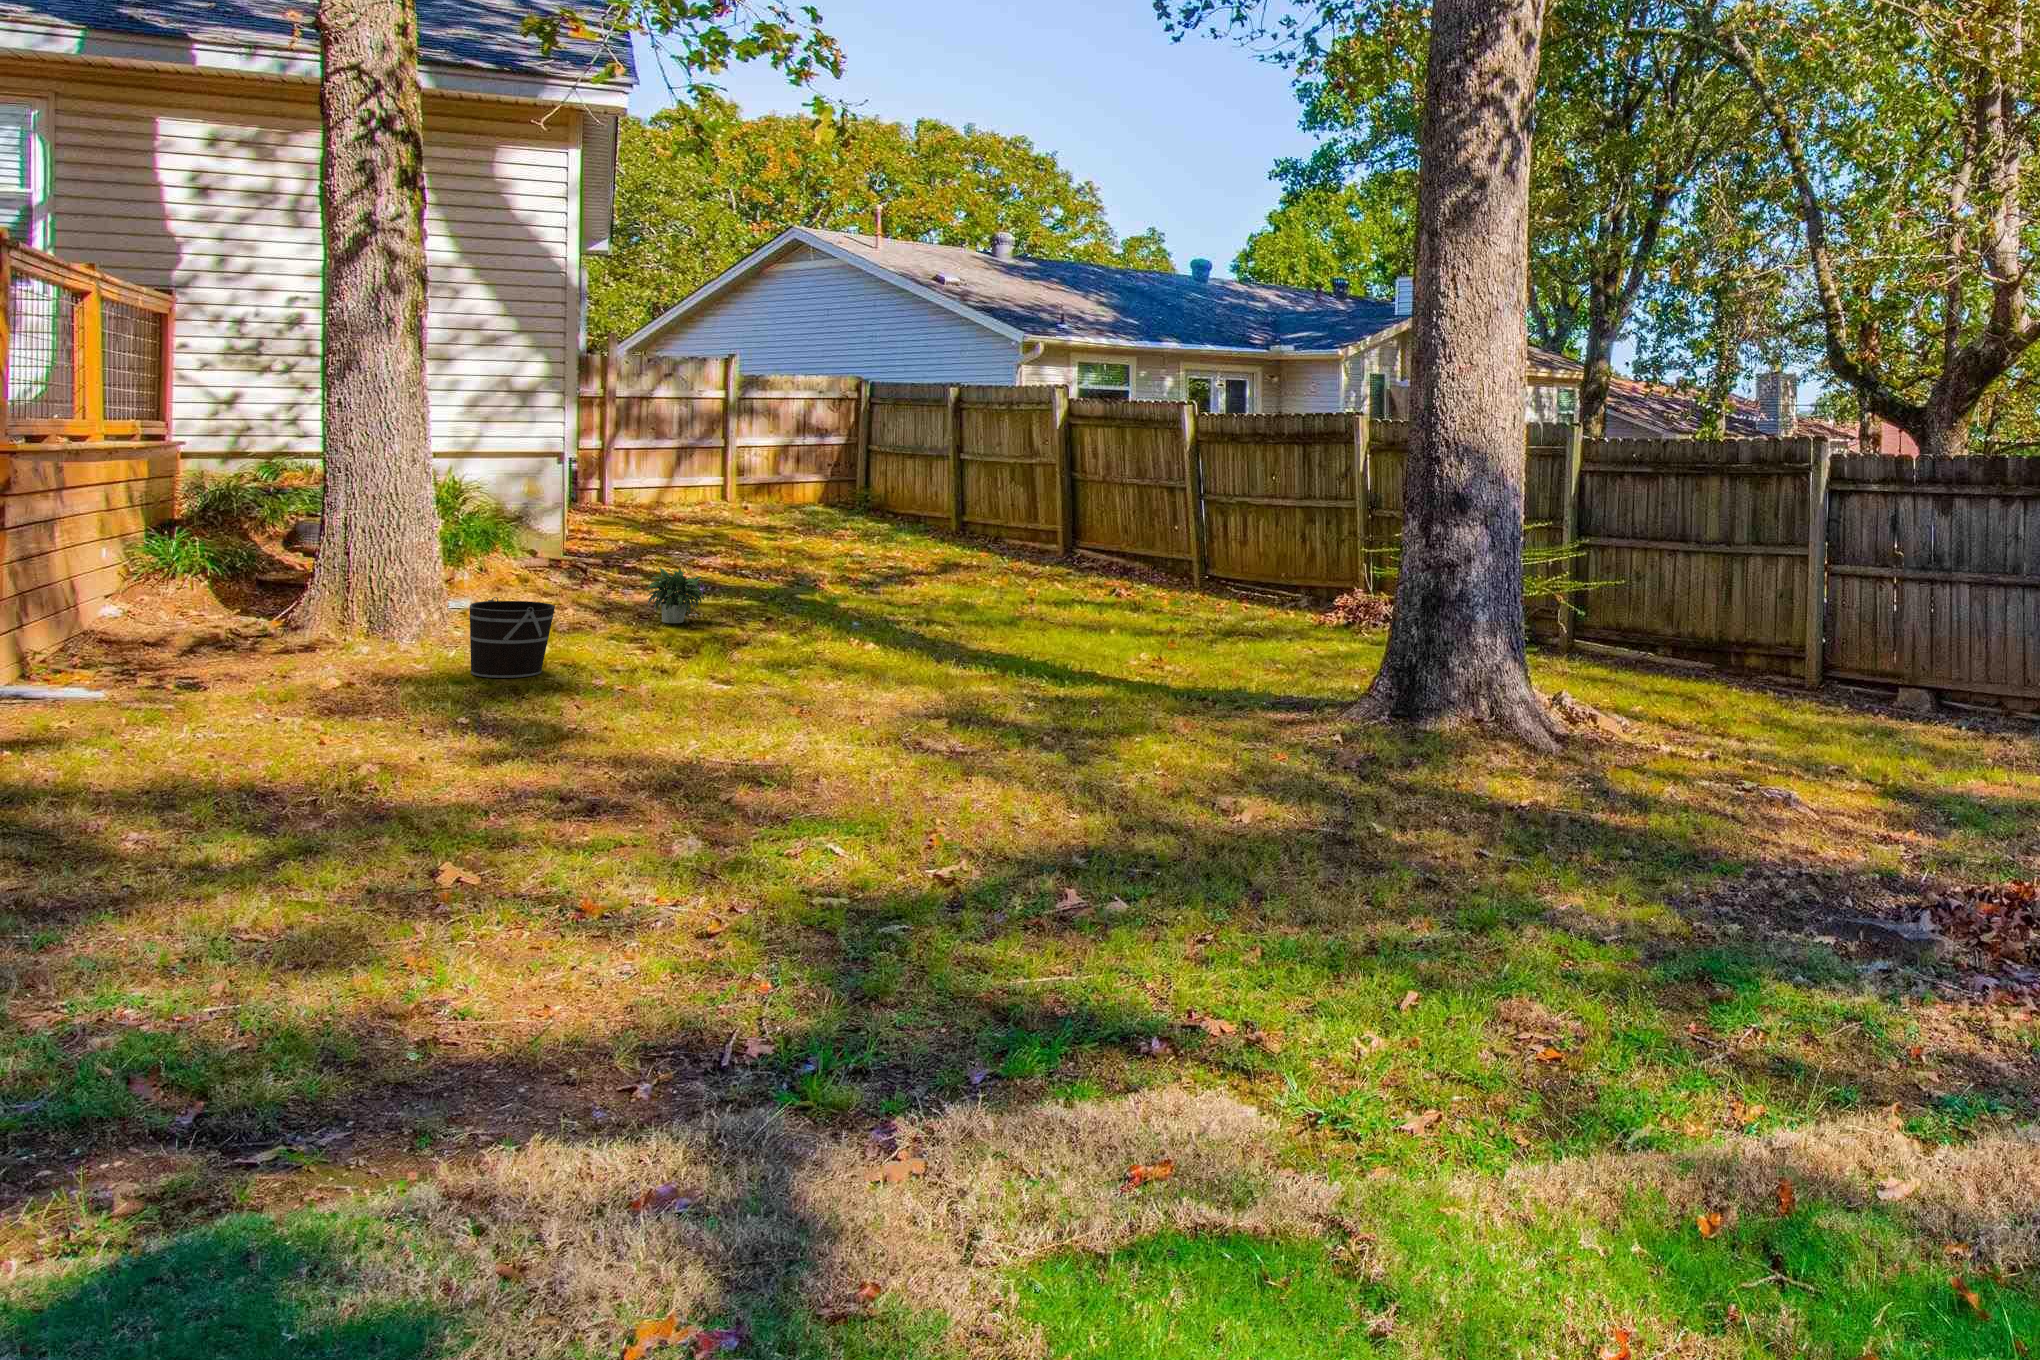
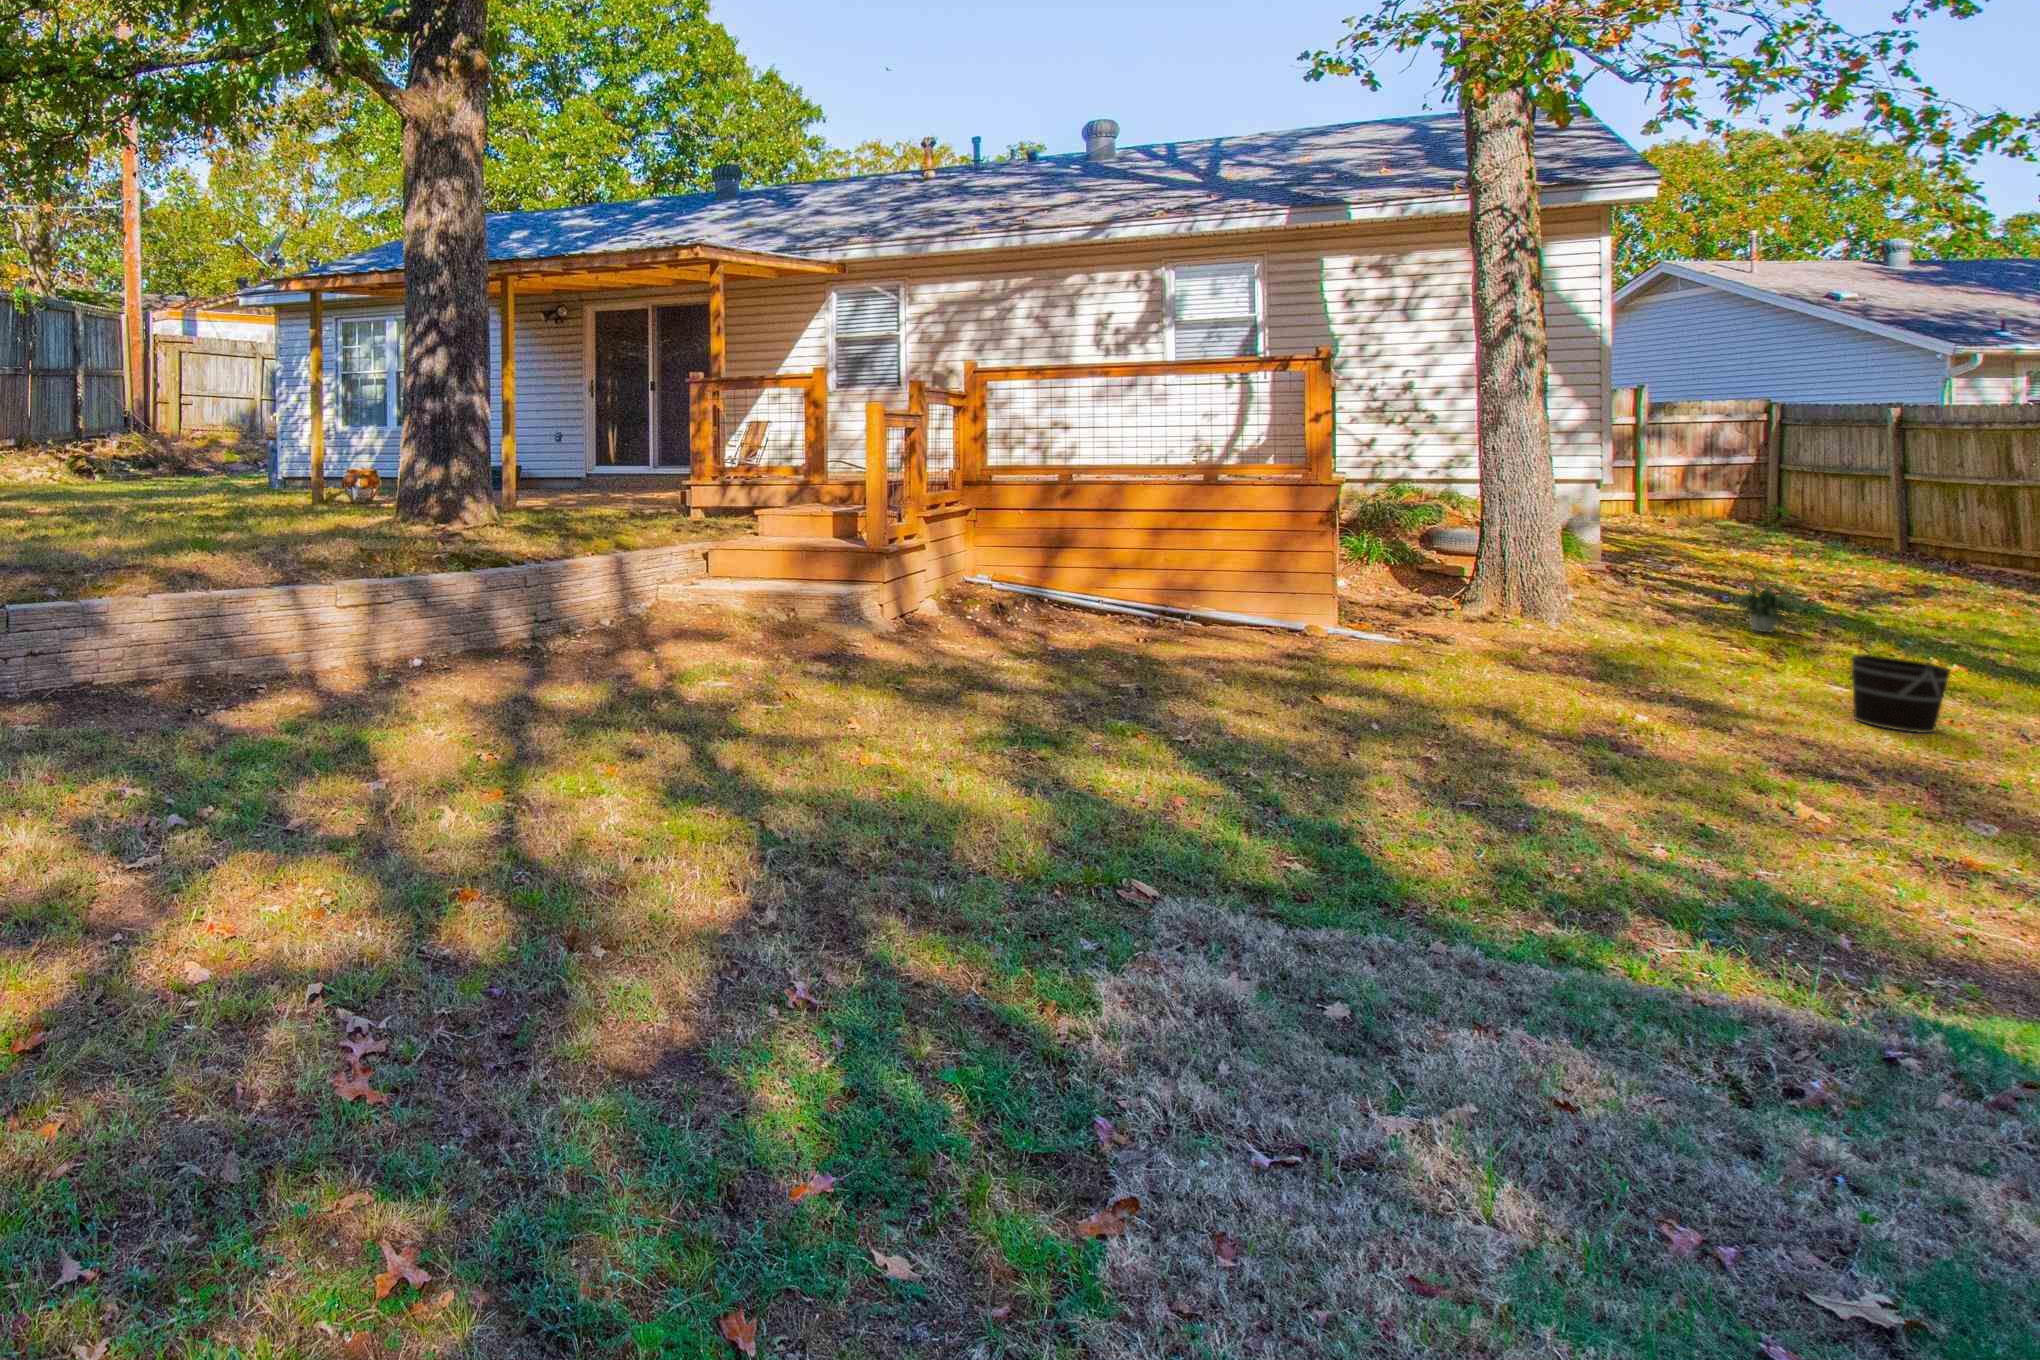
bucket: present [470,597,555,678] -> present [1852,654,1950,733]

